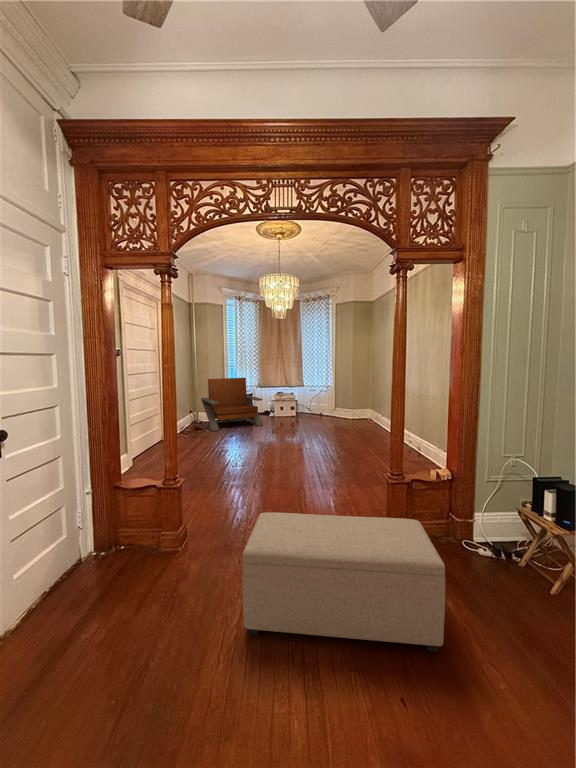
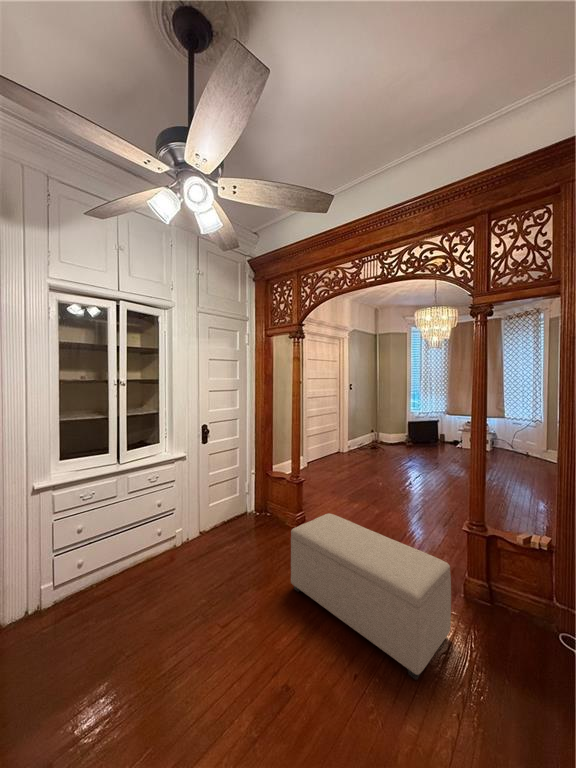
lounge chair: present [201,378,263,431] -> none [382,404,439,454]

